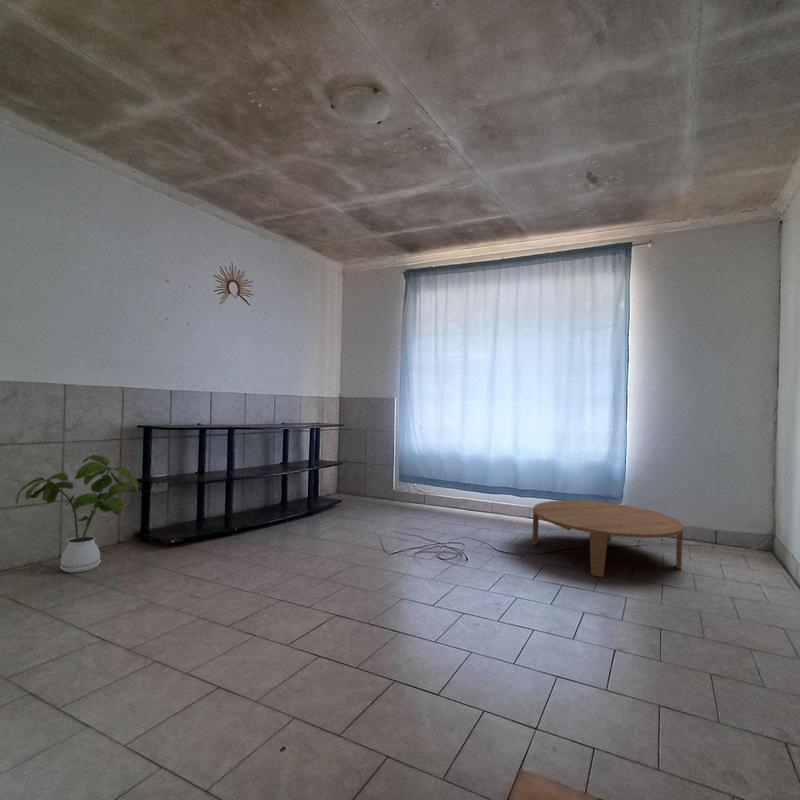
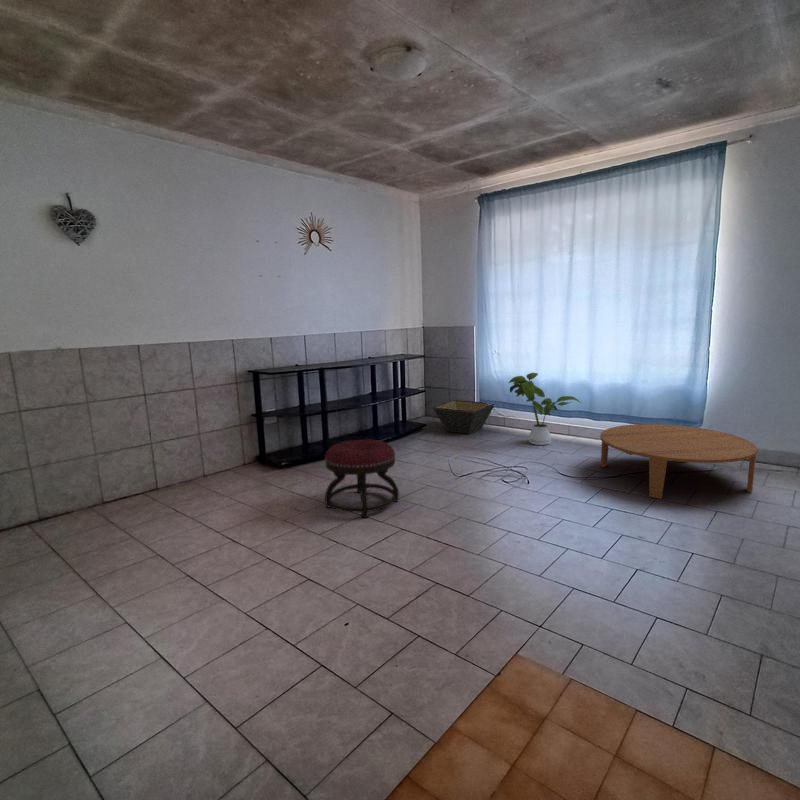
house plant: present [16,455,138,573] -> present [509,373,580,445]
basket: none [349,474,415,511] -> present [433,400,494,434]
ottoman: none [231,510,323,608] -> present [325,439,399,518]

